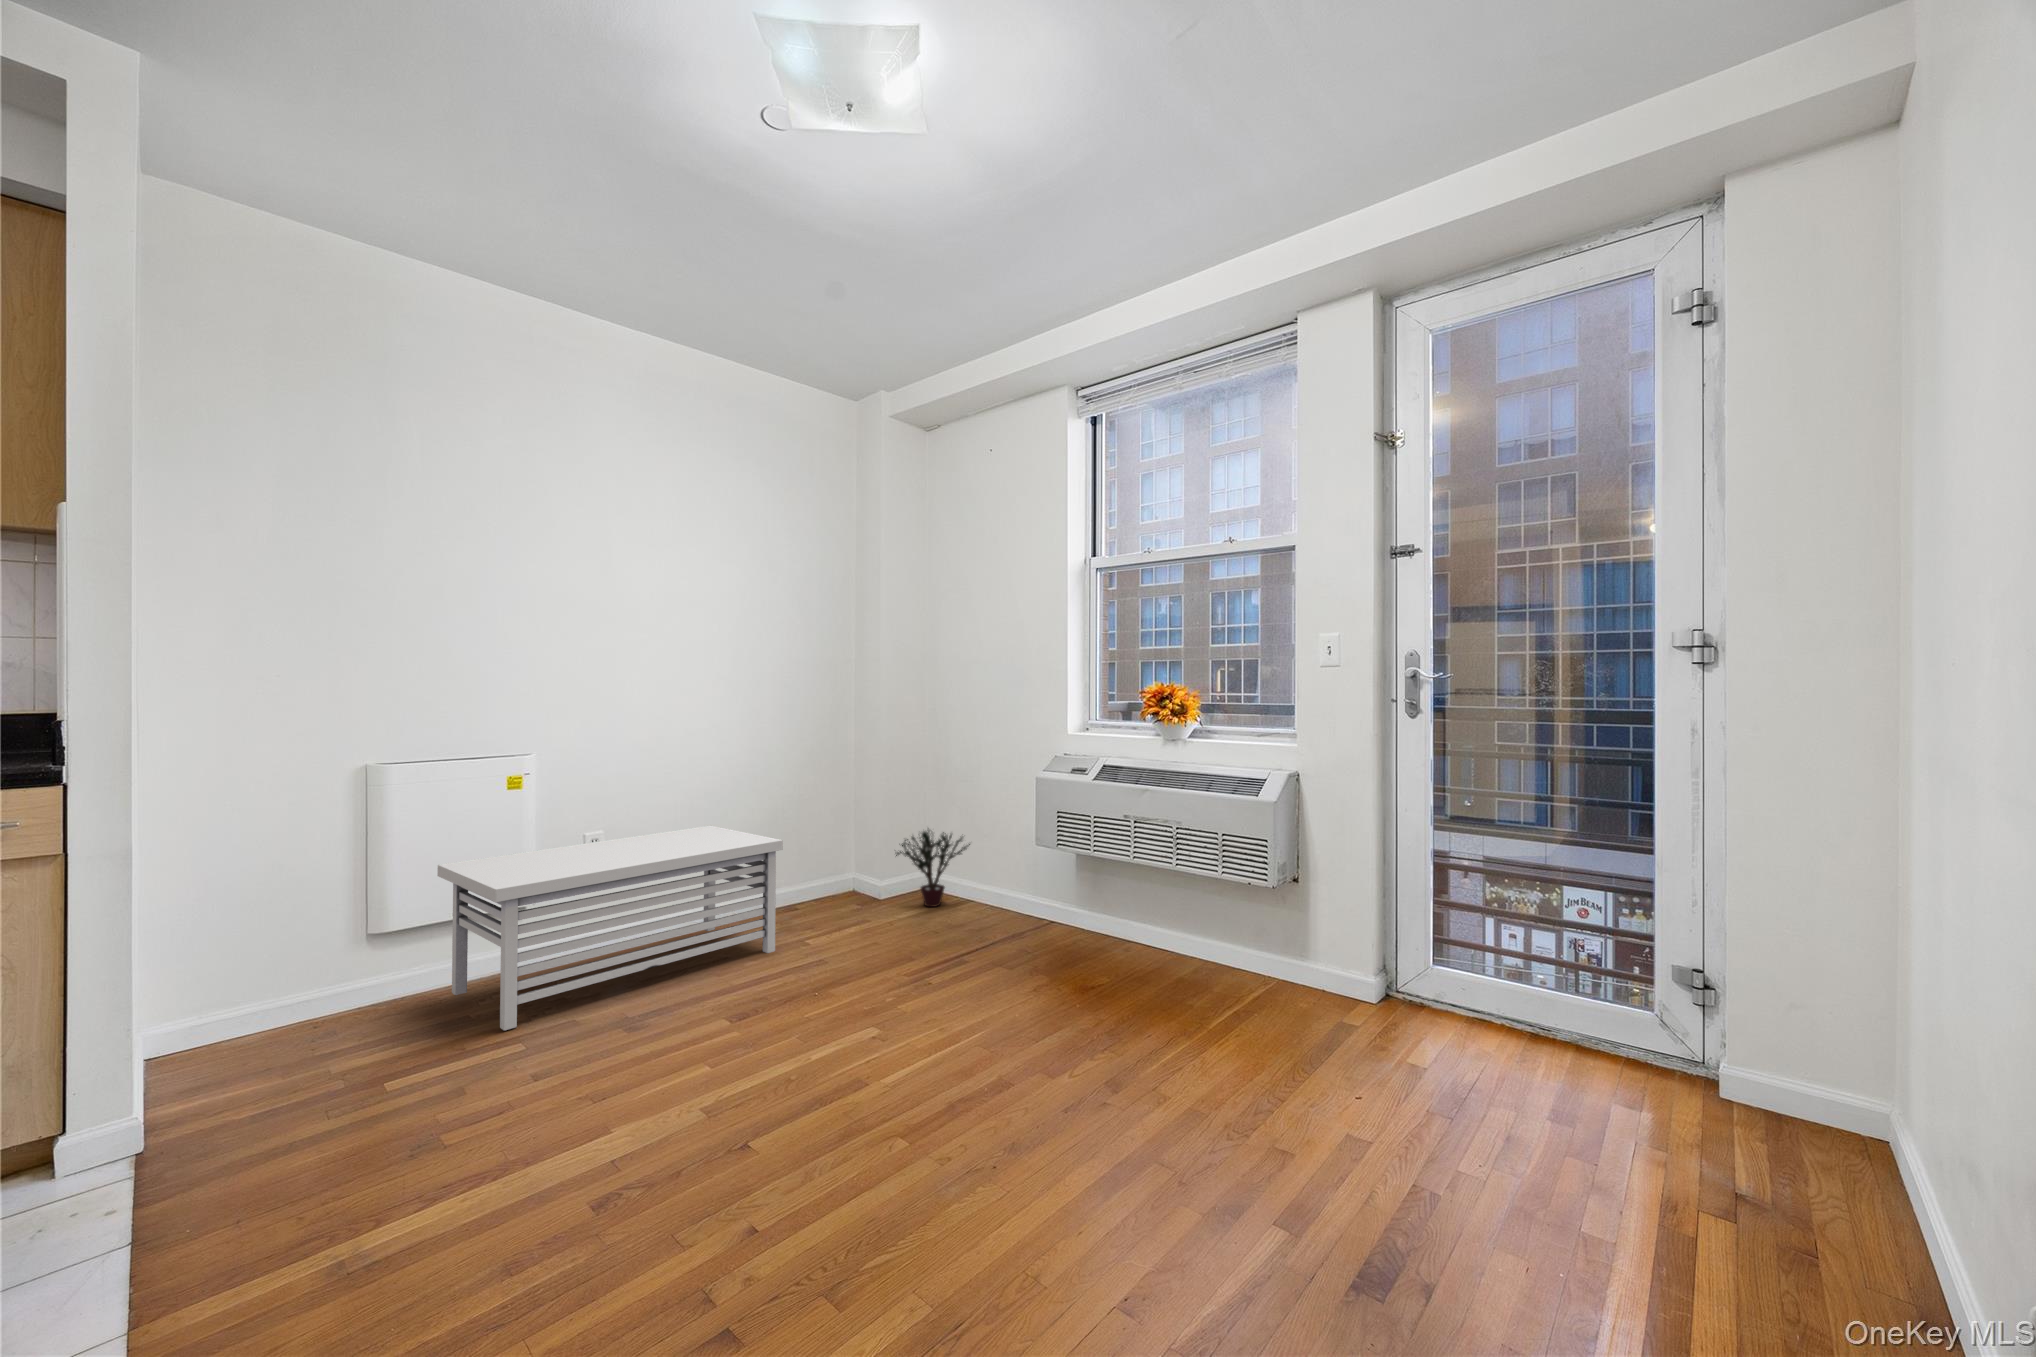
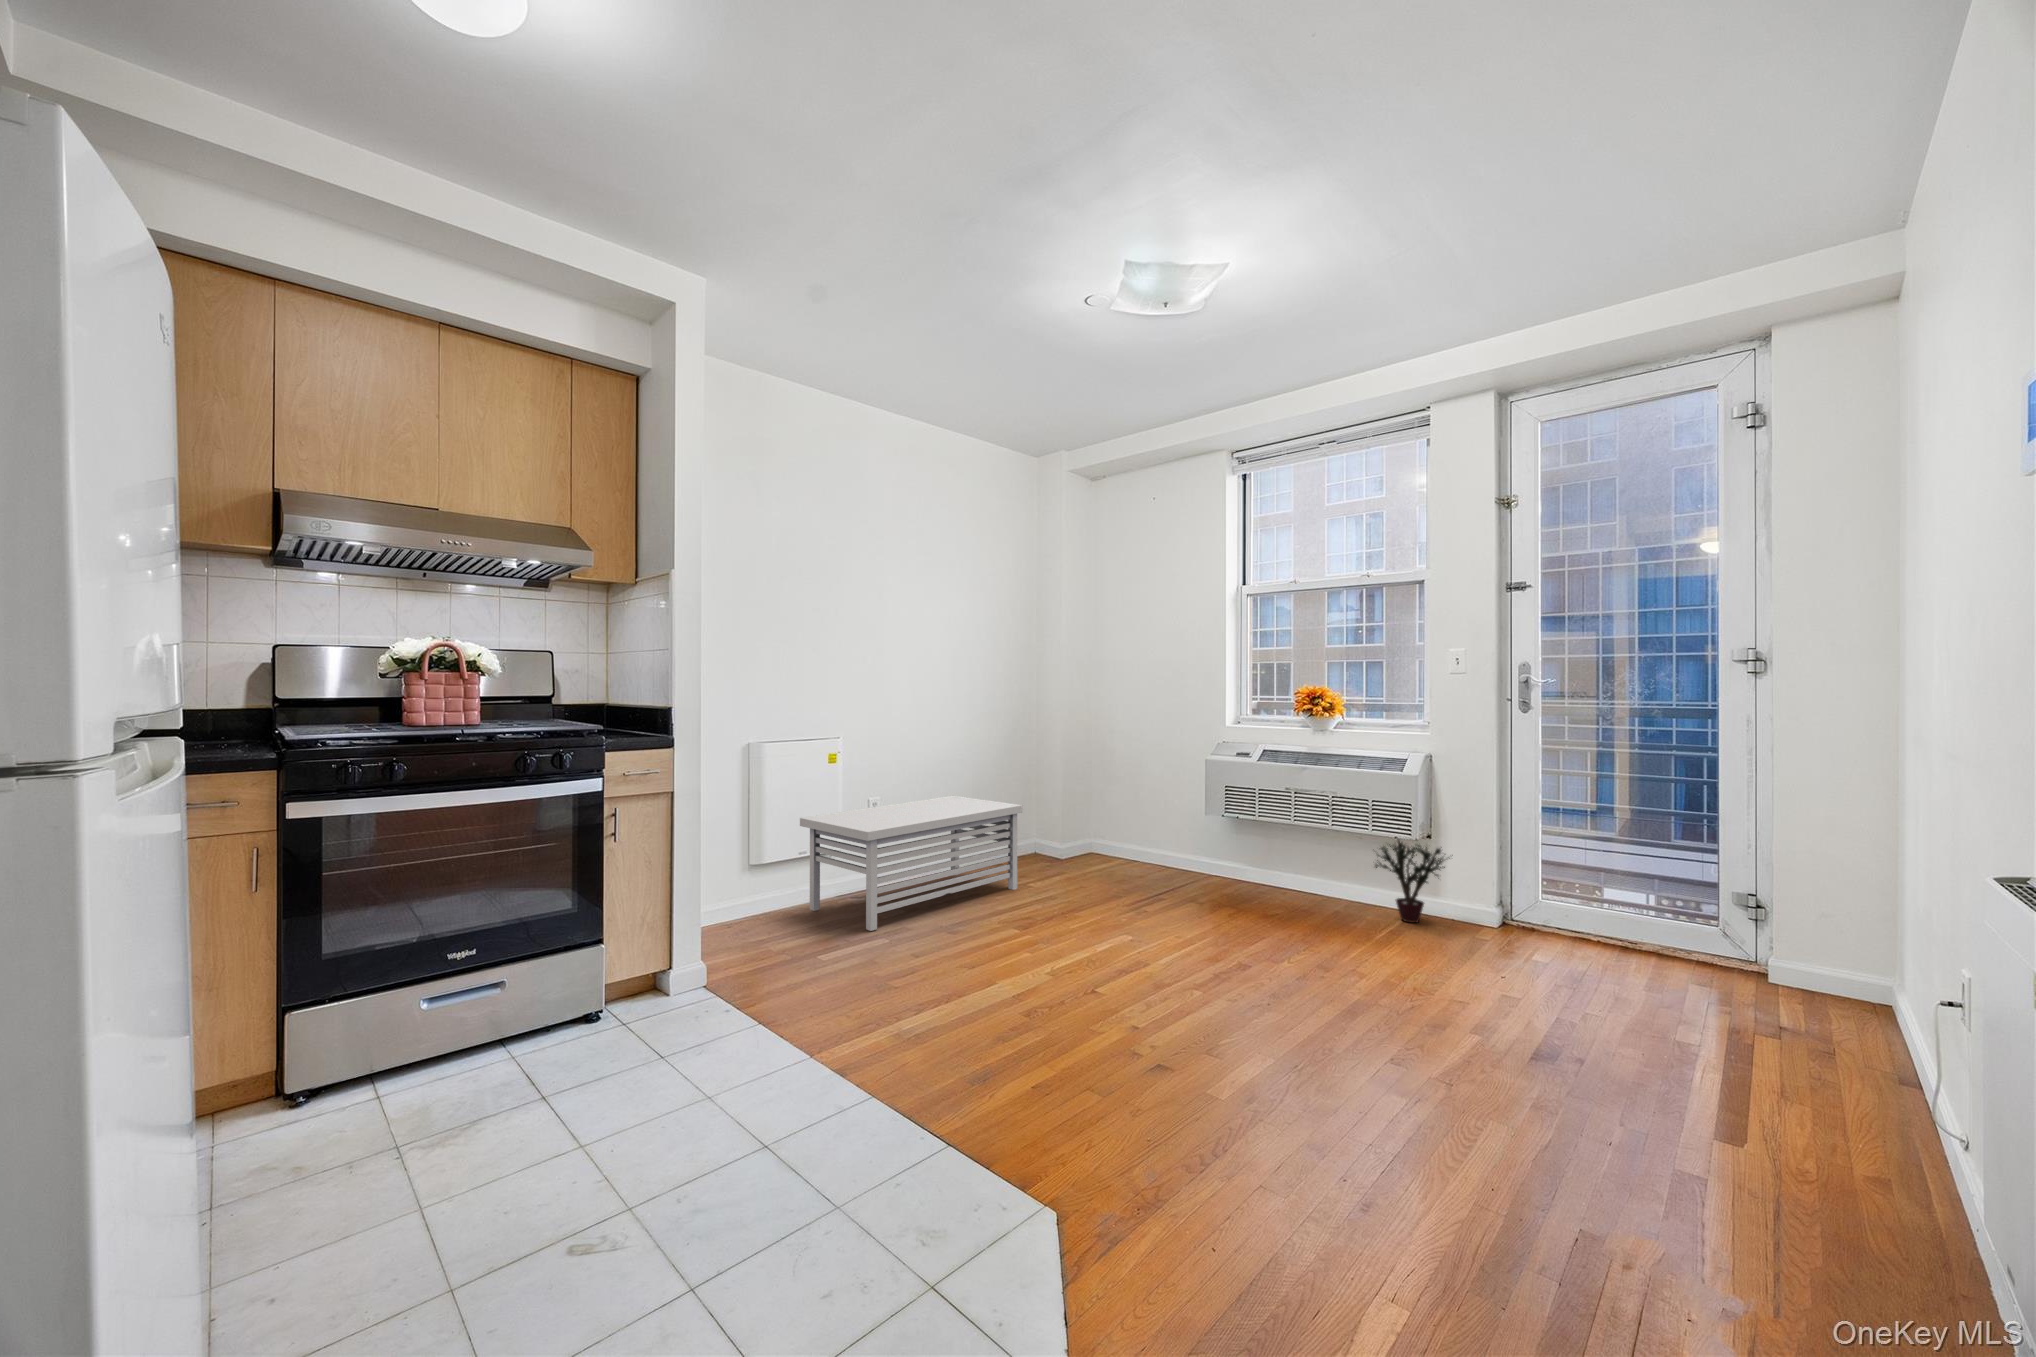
potted plant: present [896,830,970,907] -> present [1375,840,1450,923]

